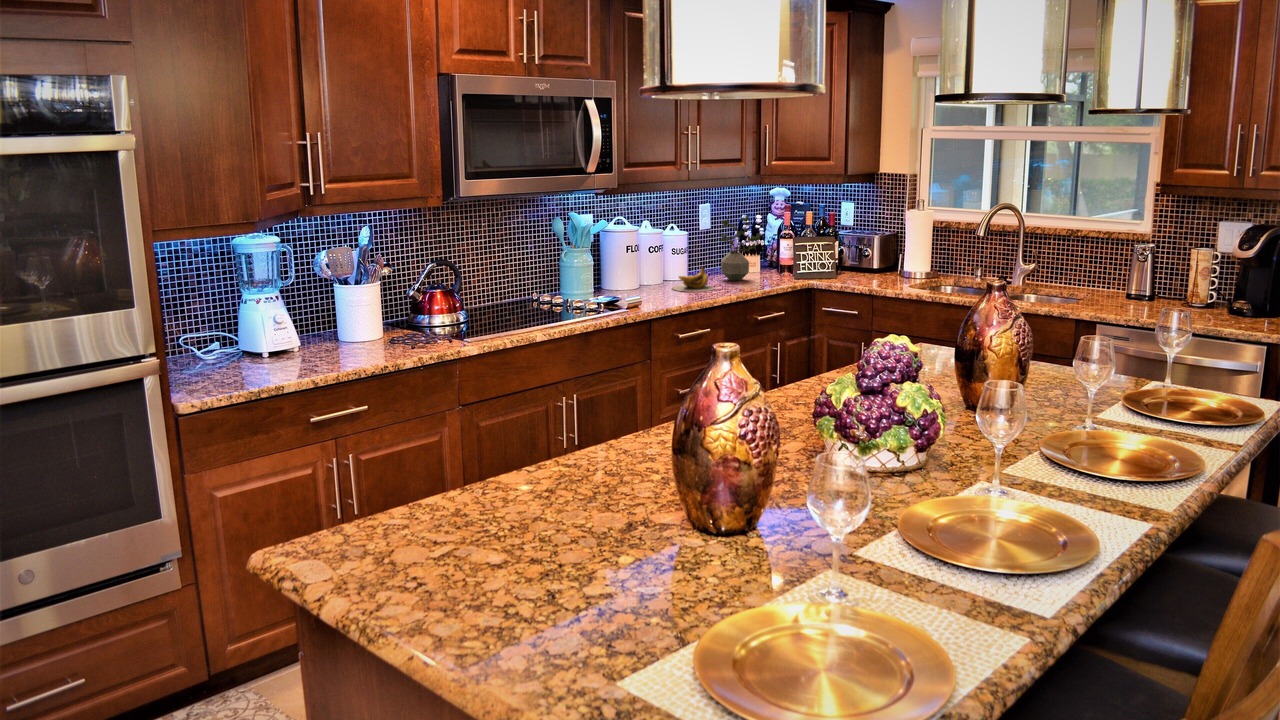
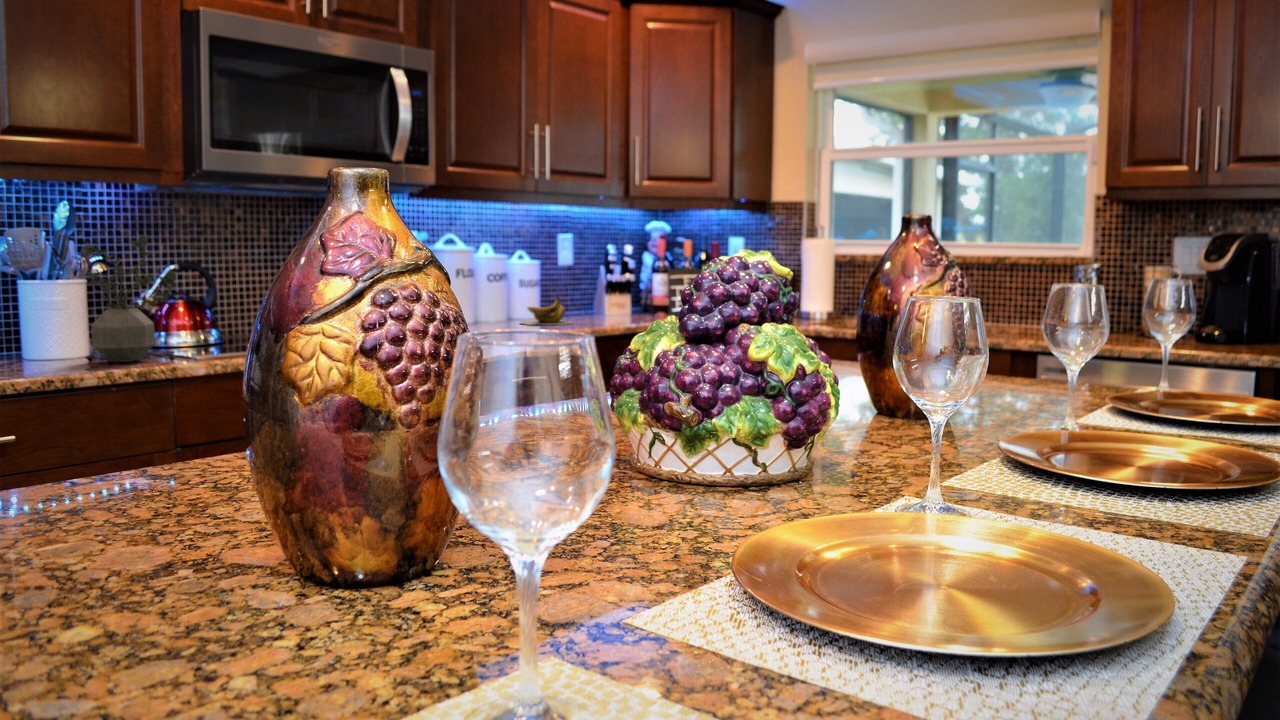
potted plant: present [720,215,761,281] -> present [82,235,176,362]

